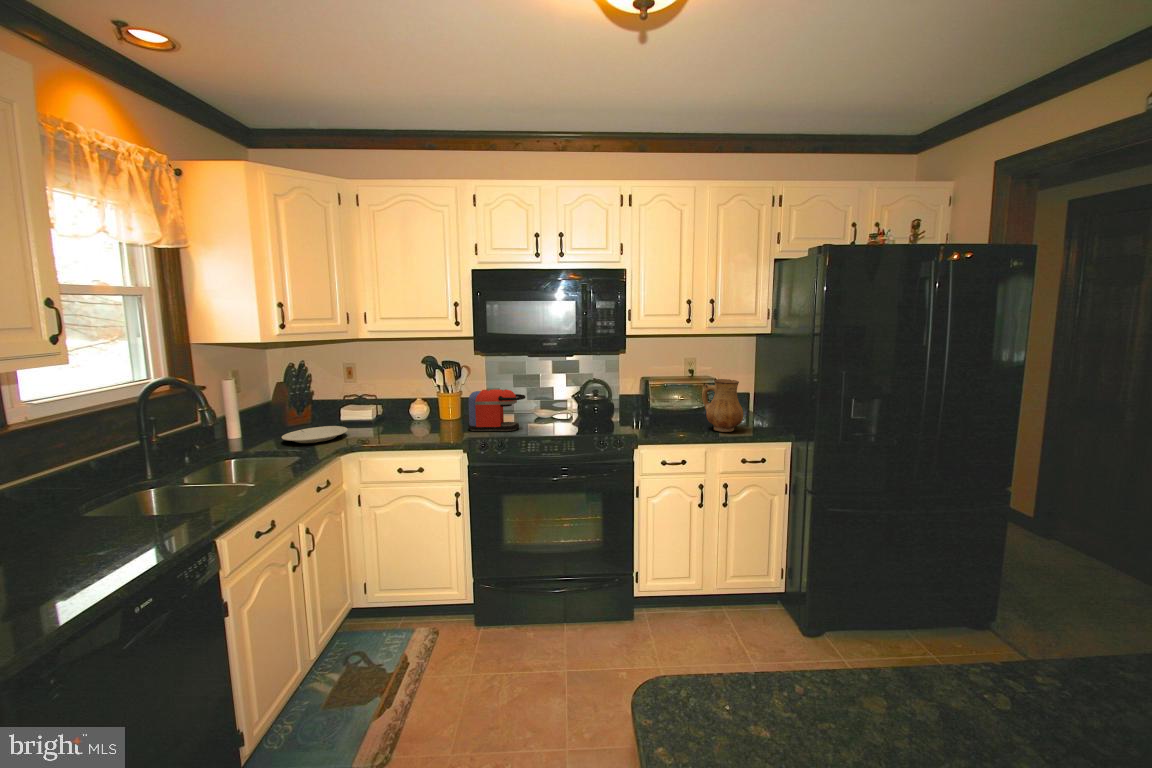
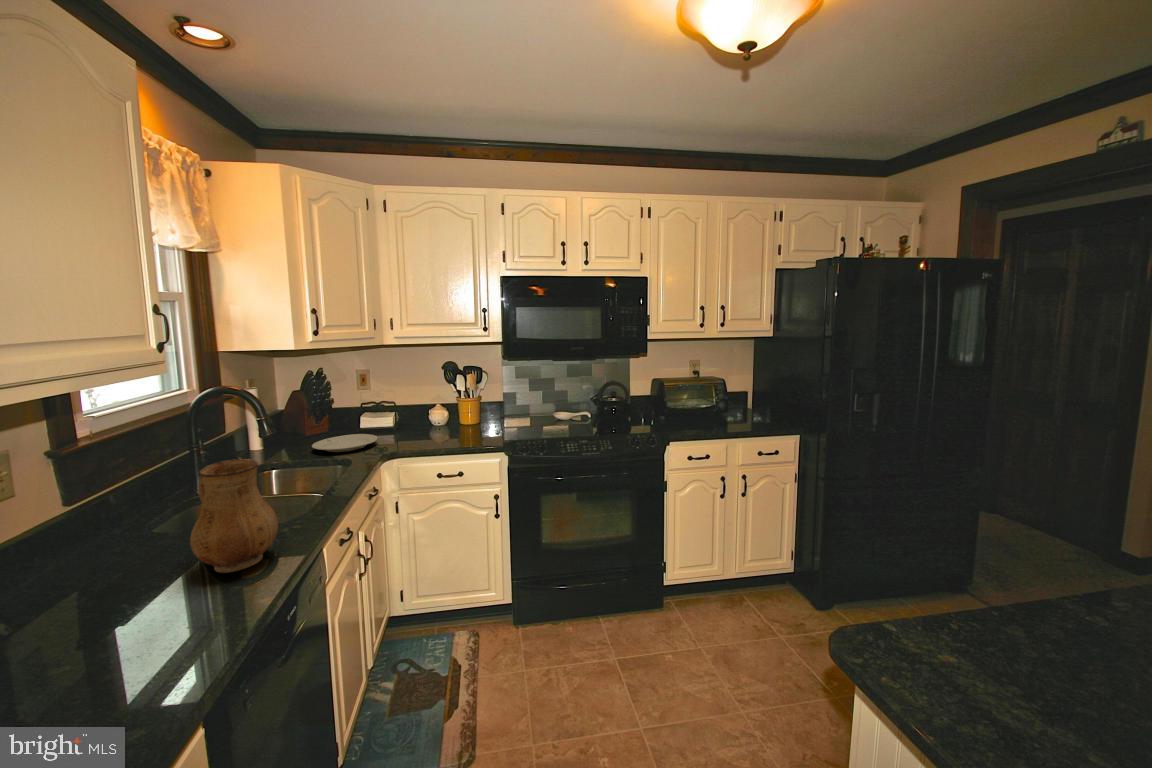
ceramic pitcher: present [702,379,743,432] -> present [190,459,278,573]
coffee maker: present [468,389,525,431] -> none [497,393,554,434]

